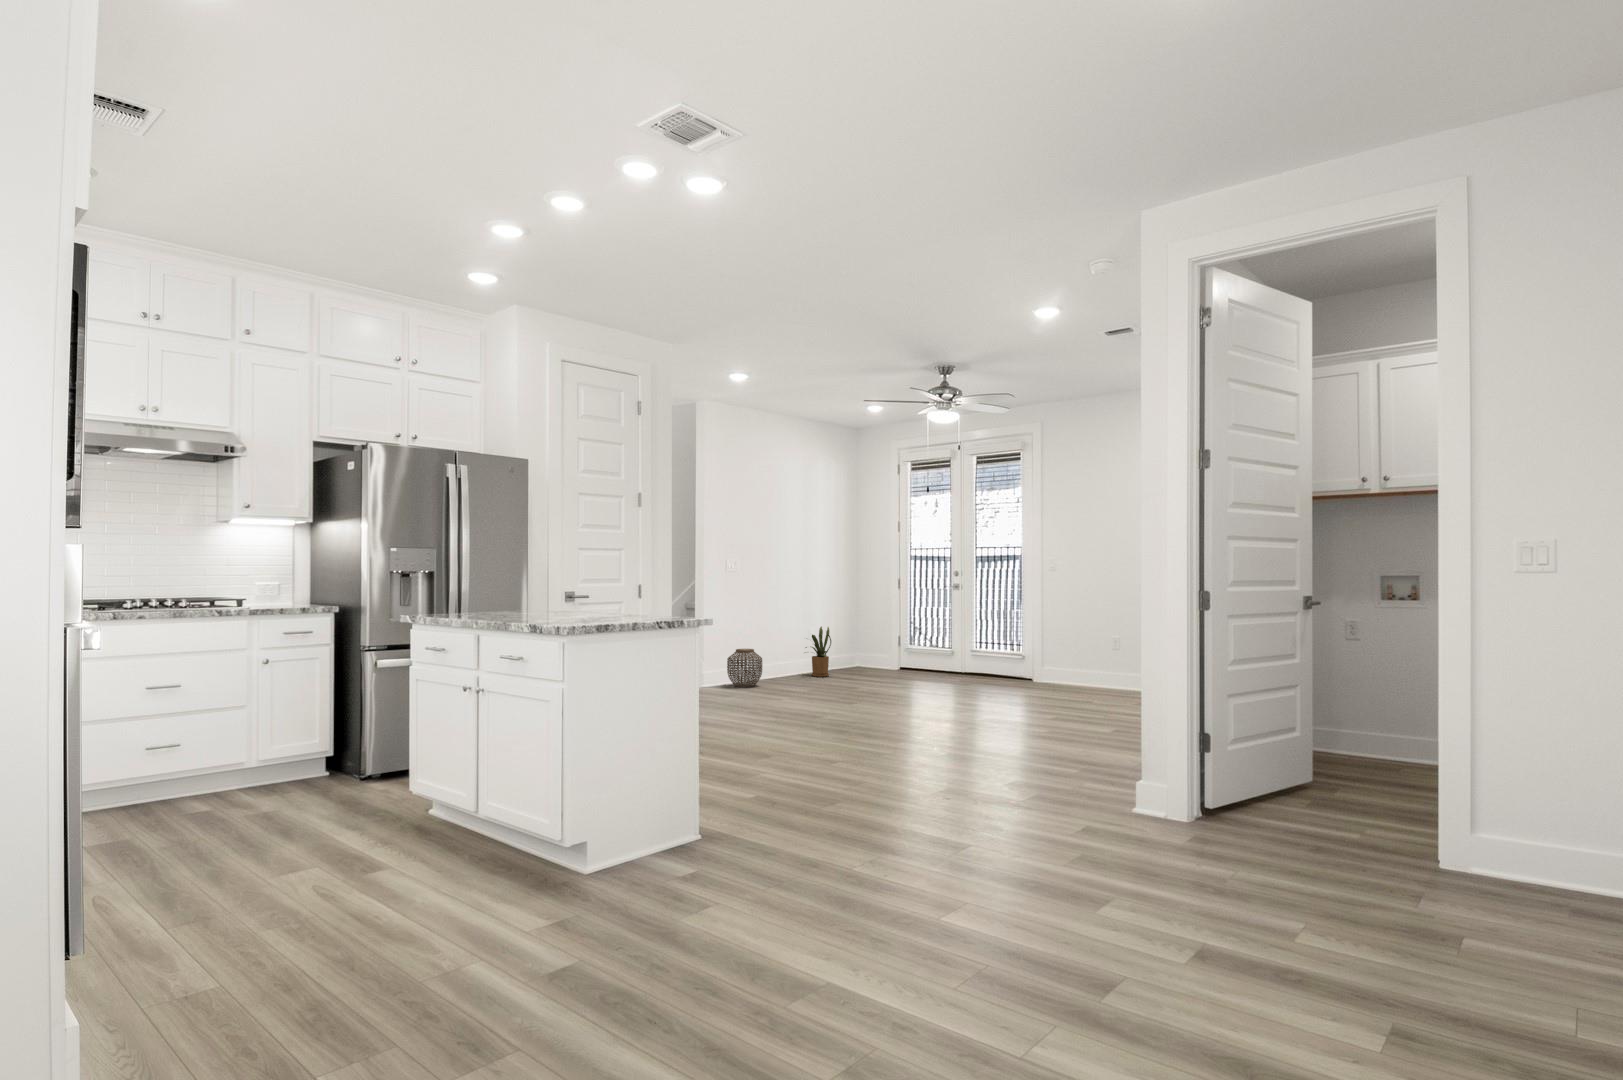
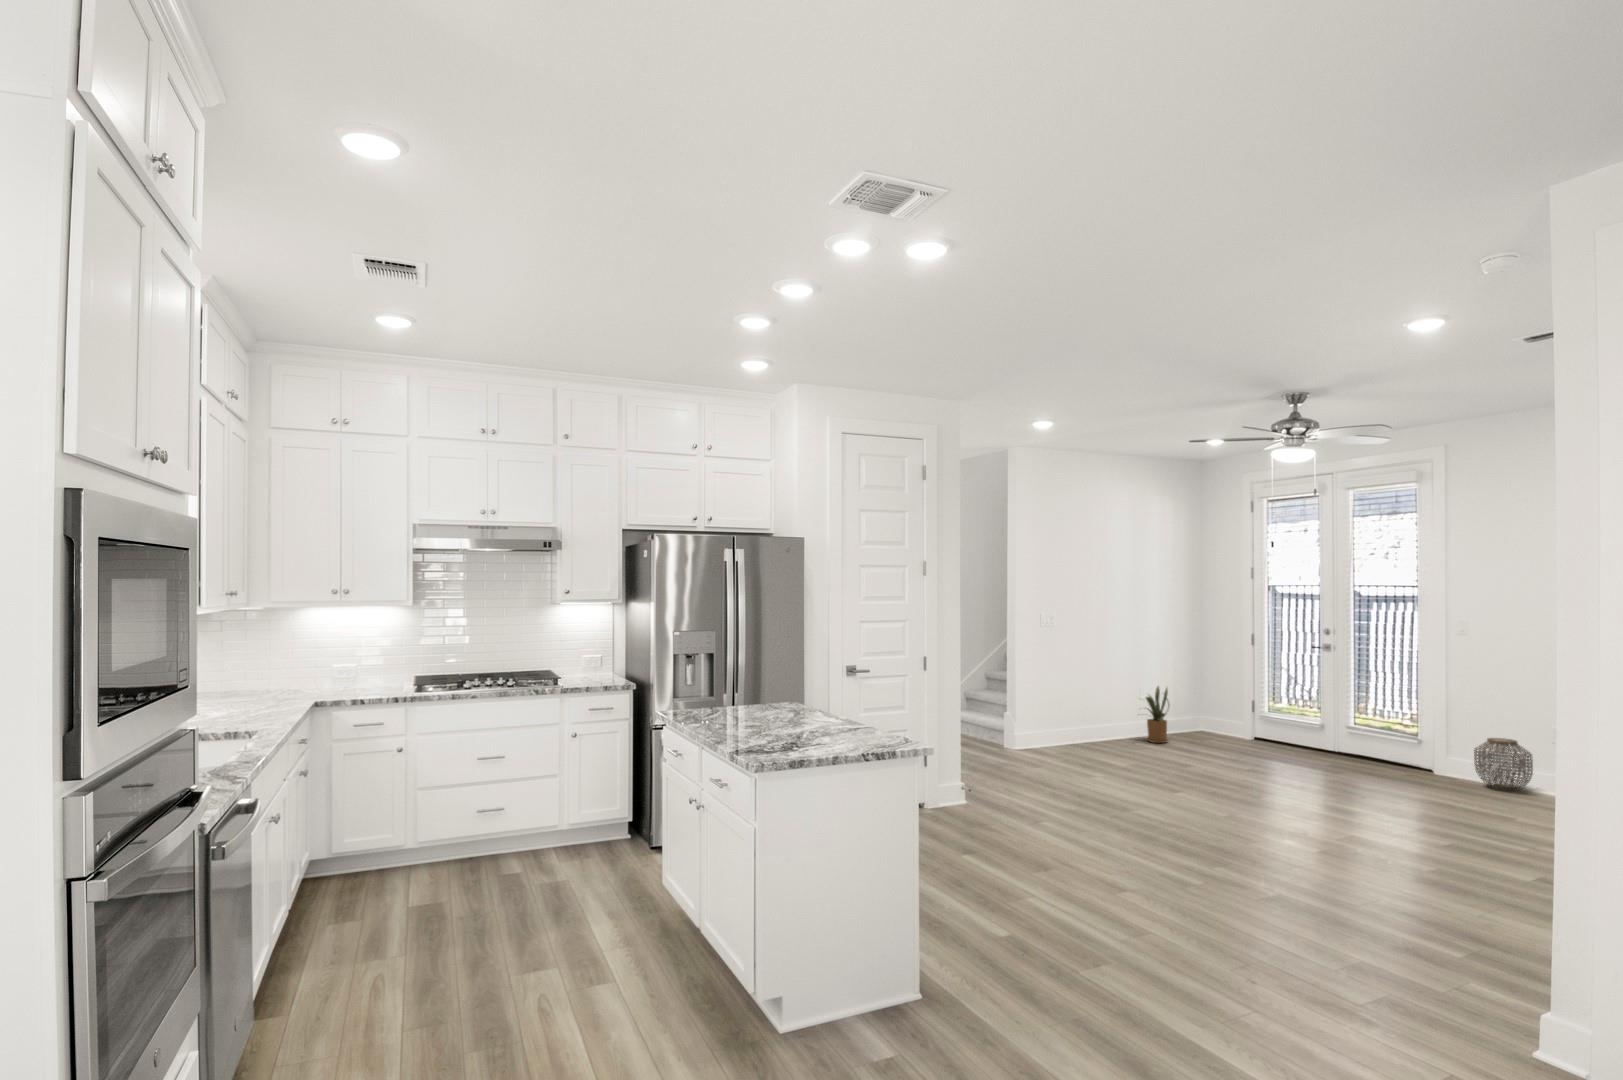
woven basket: present [727,649,762,687] -> present [1474,738,1533,791]

